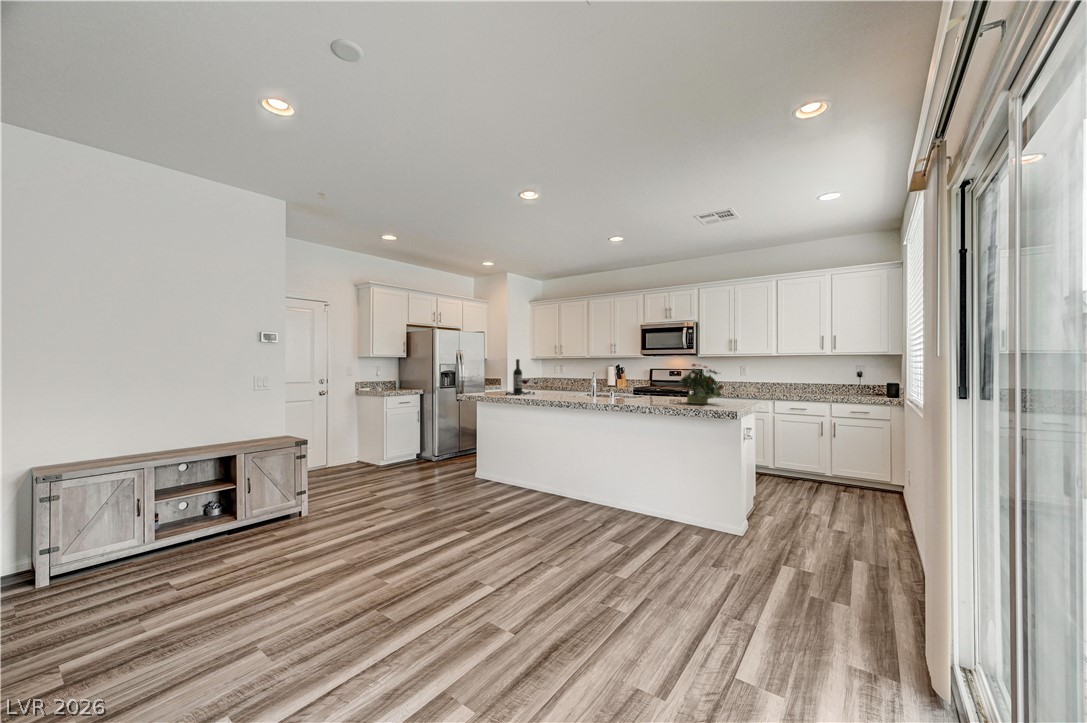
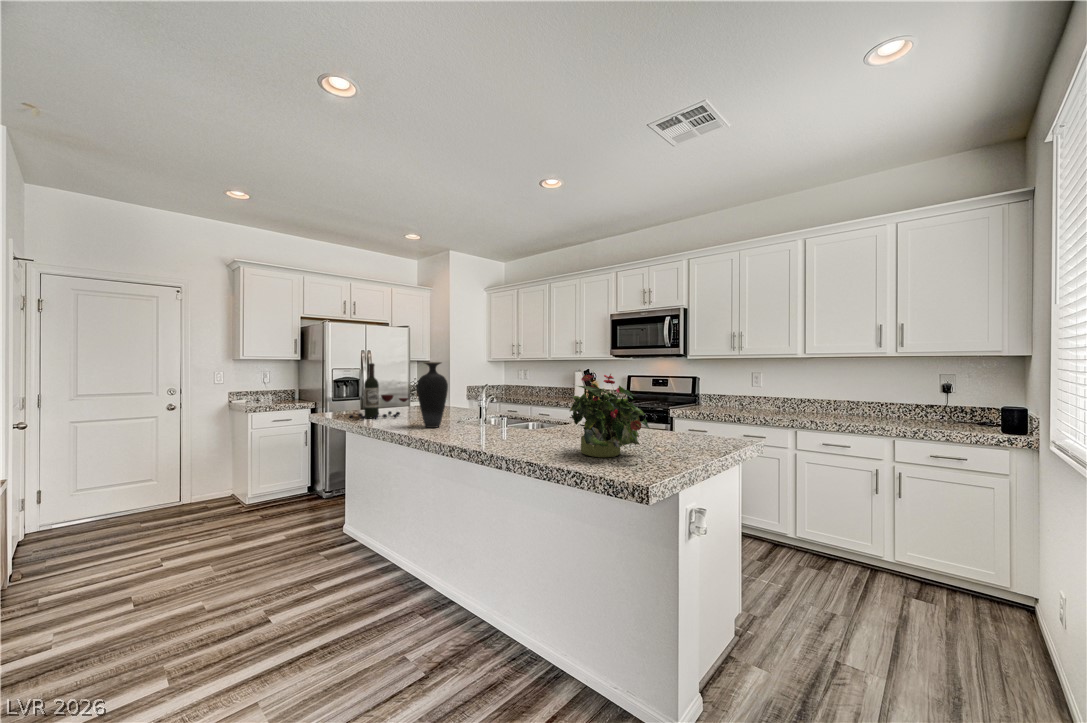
vase: none [566,358,584,397] -> present [417,362,448,428]

